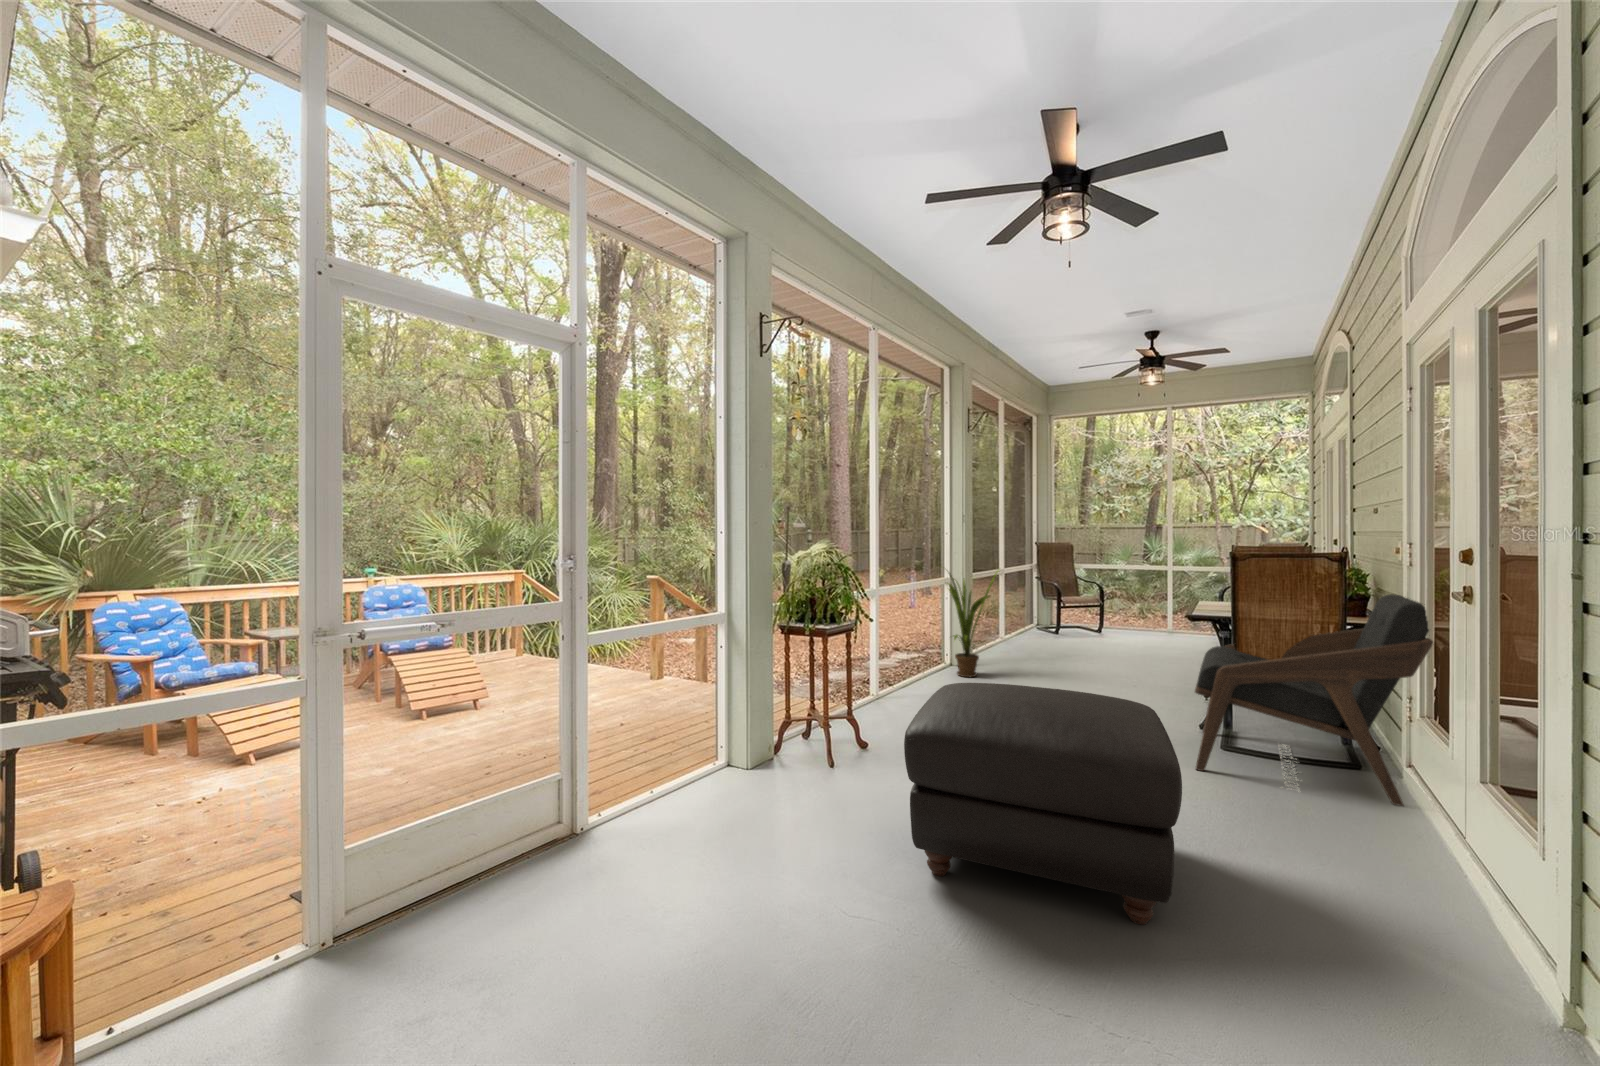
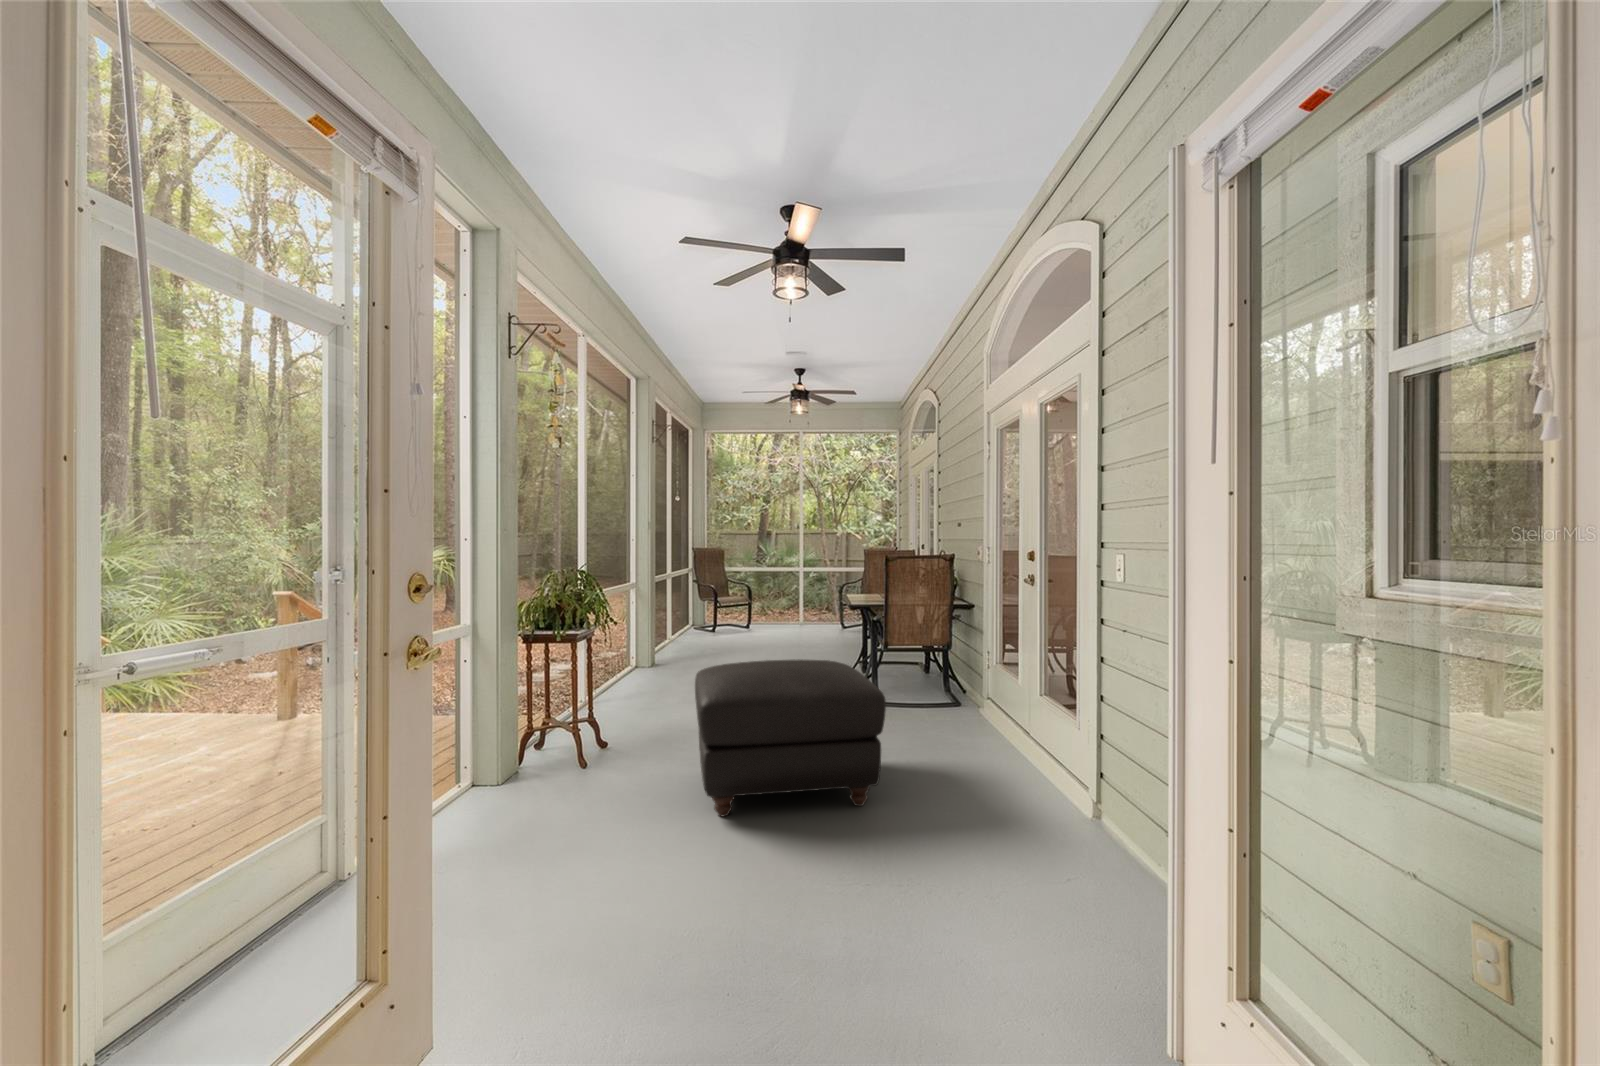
house plant: present [948,571,998,677] -> none [625,570,688,676]
lounge chair: present [1195,594,1433,806] -> none [849,580,978,717]

